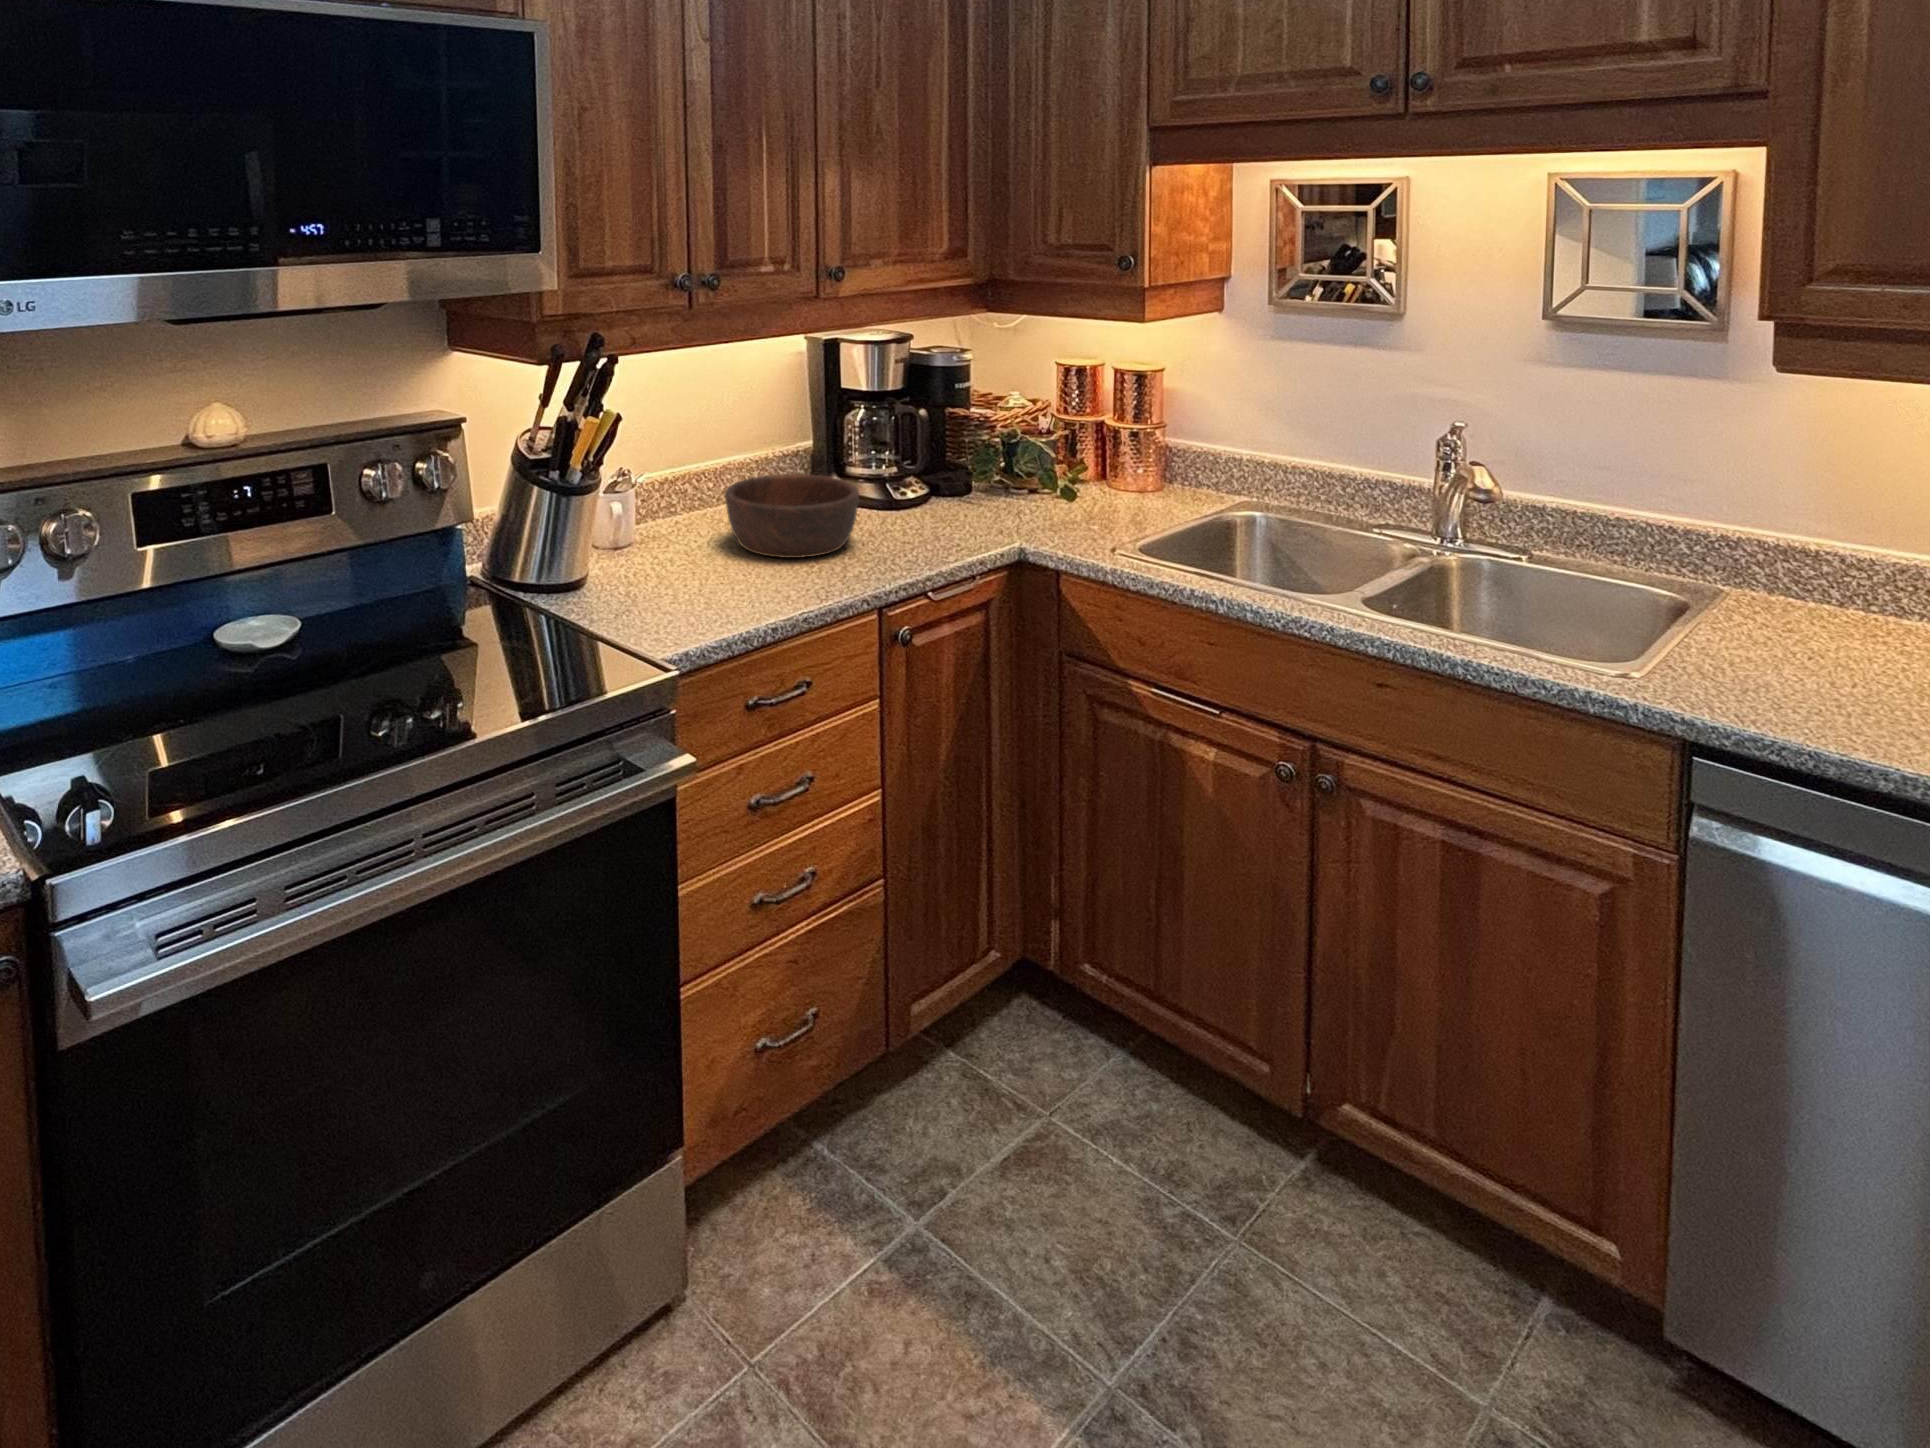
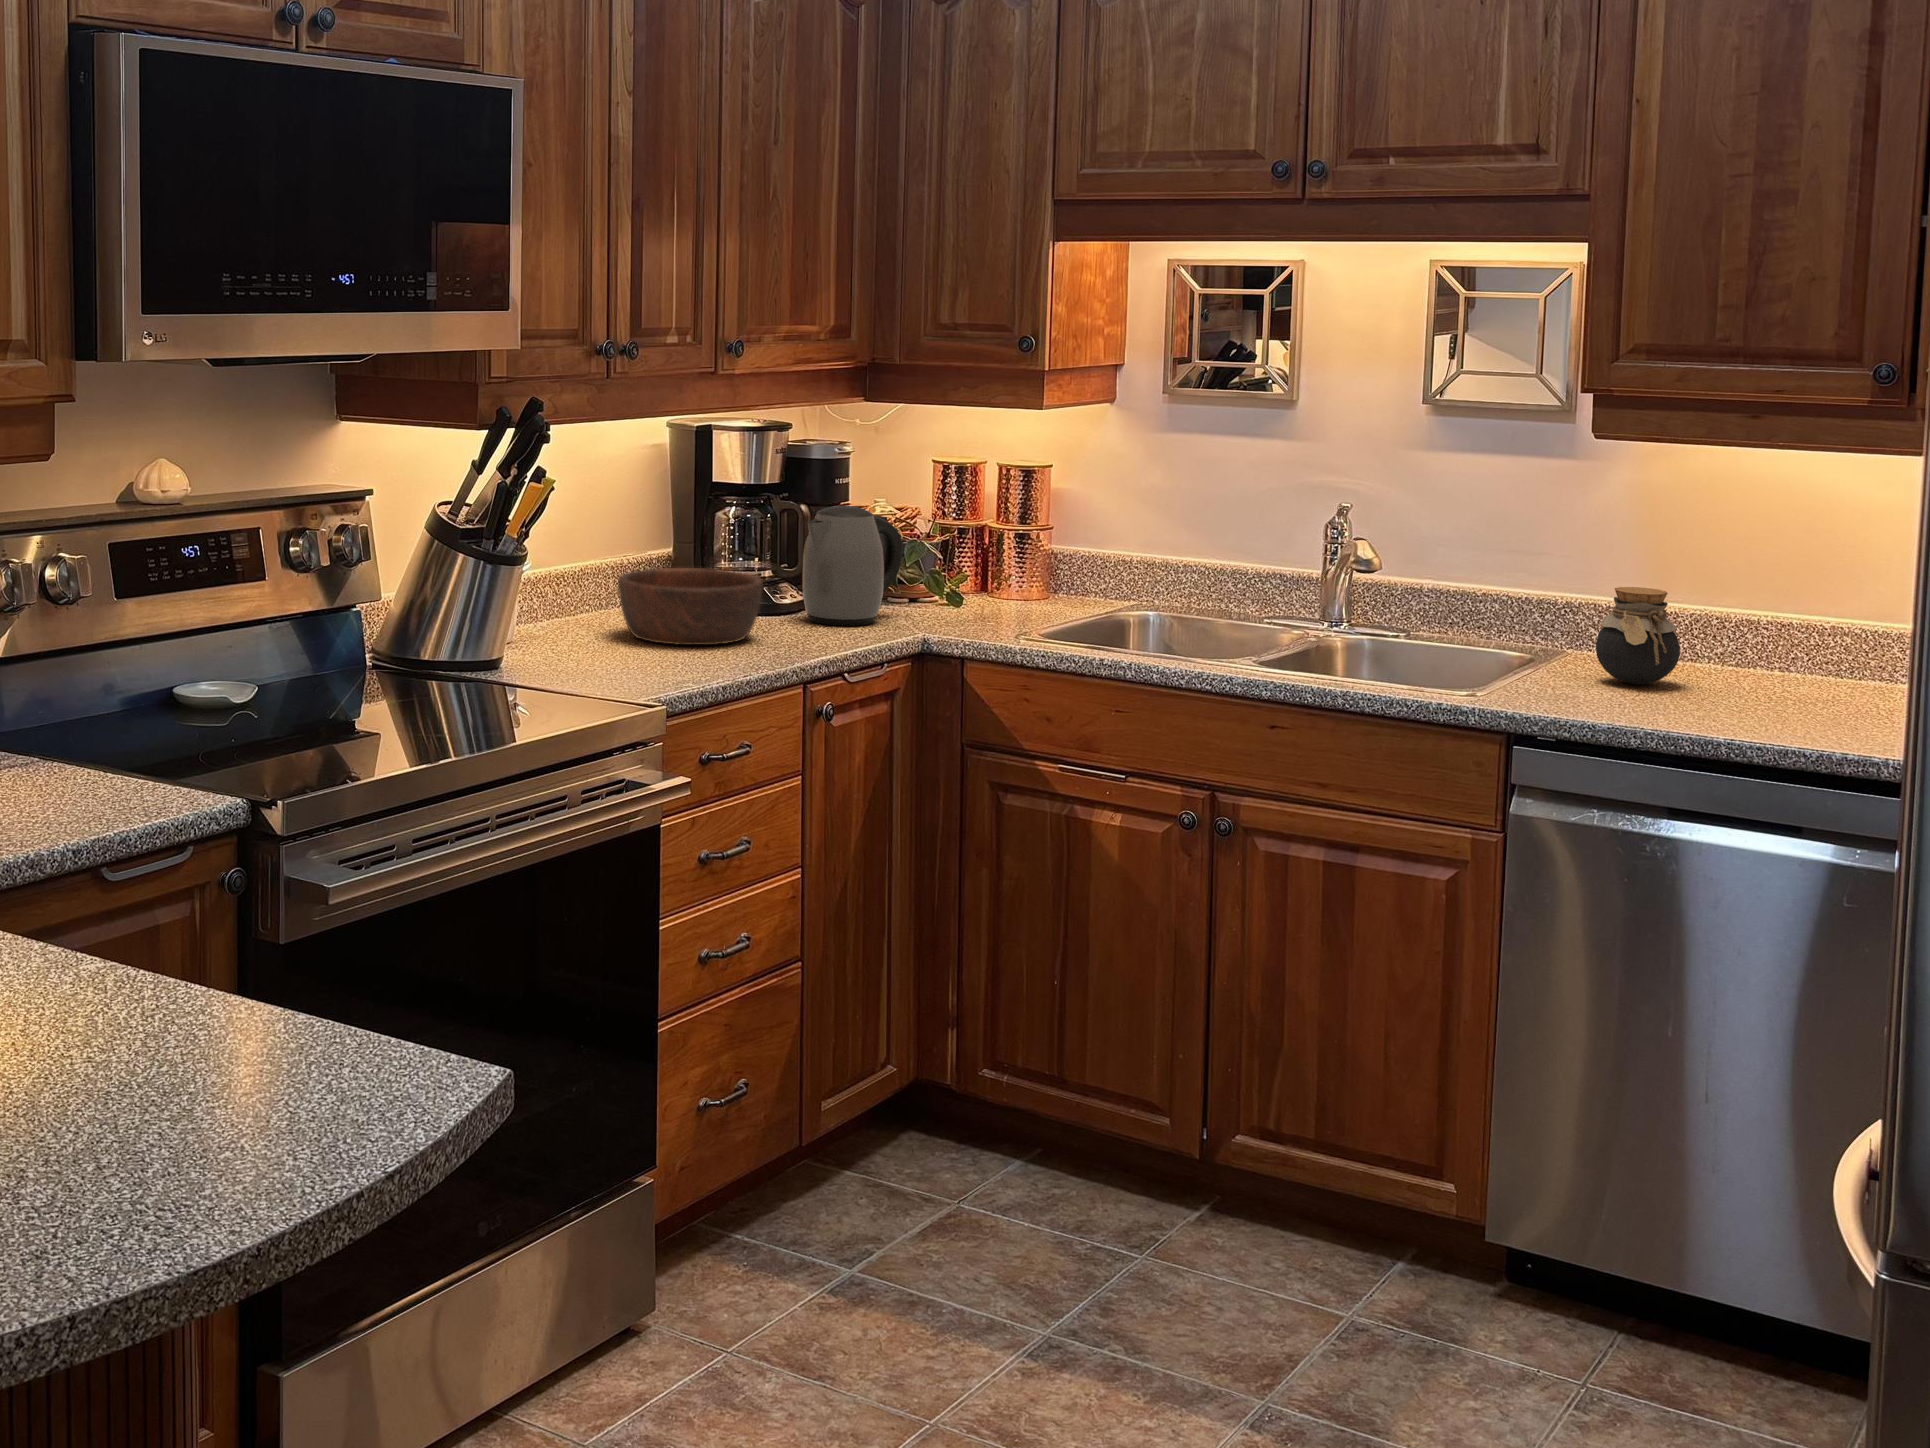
kettle: none [913,415,1010,528] -> present [802,506,902,626]
jar: none [1786,543,1909,663] -> present [1596,587,1680,684]

